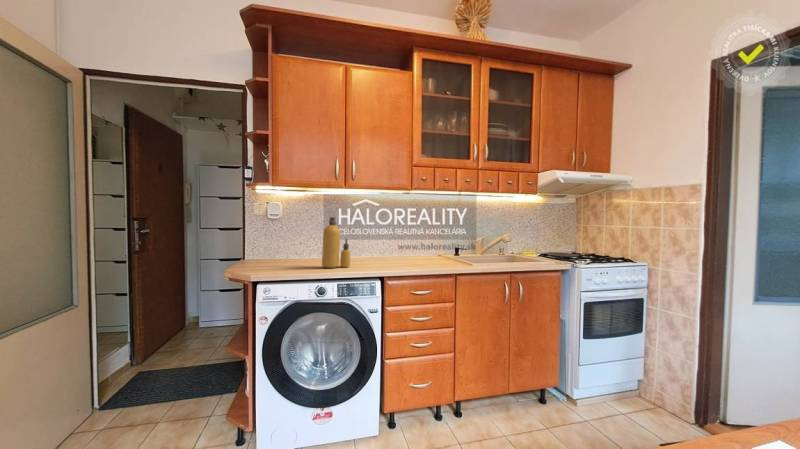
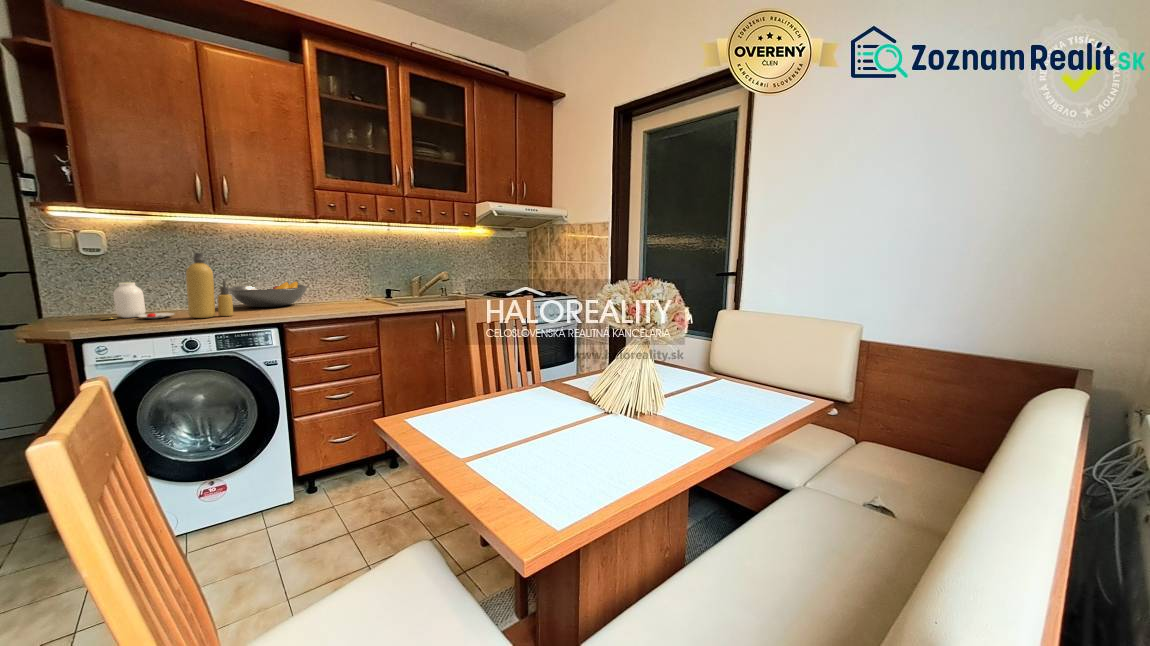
jar: none [272,238,314,266] -> present [106,282,174,319]
fruit bowl: none [347,240,400,260] -> present [229,281,307,307]

